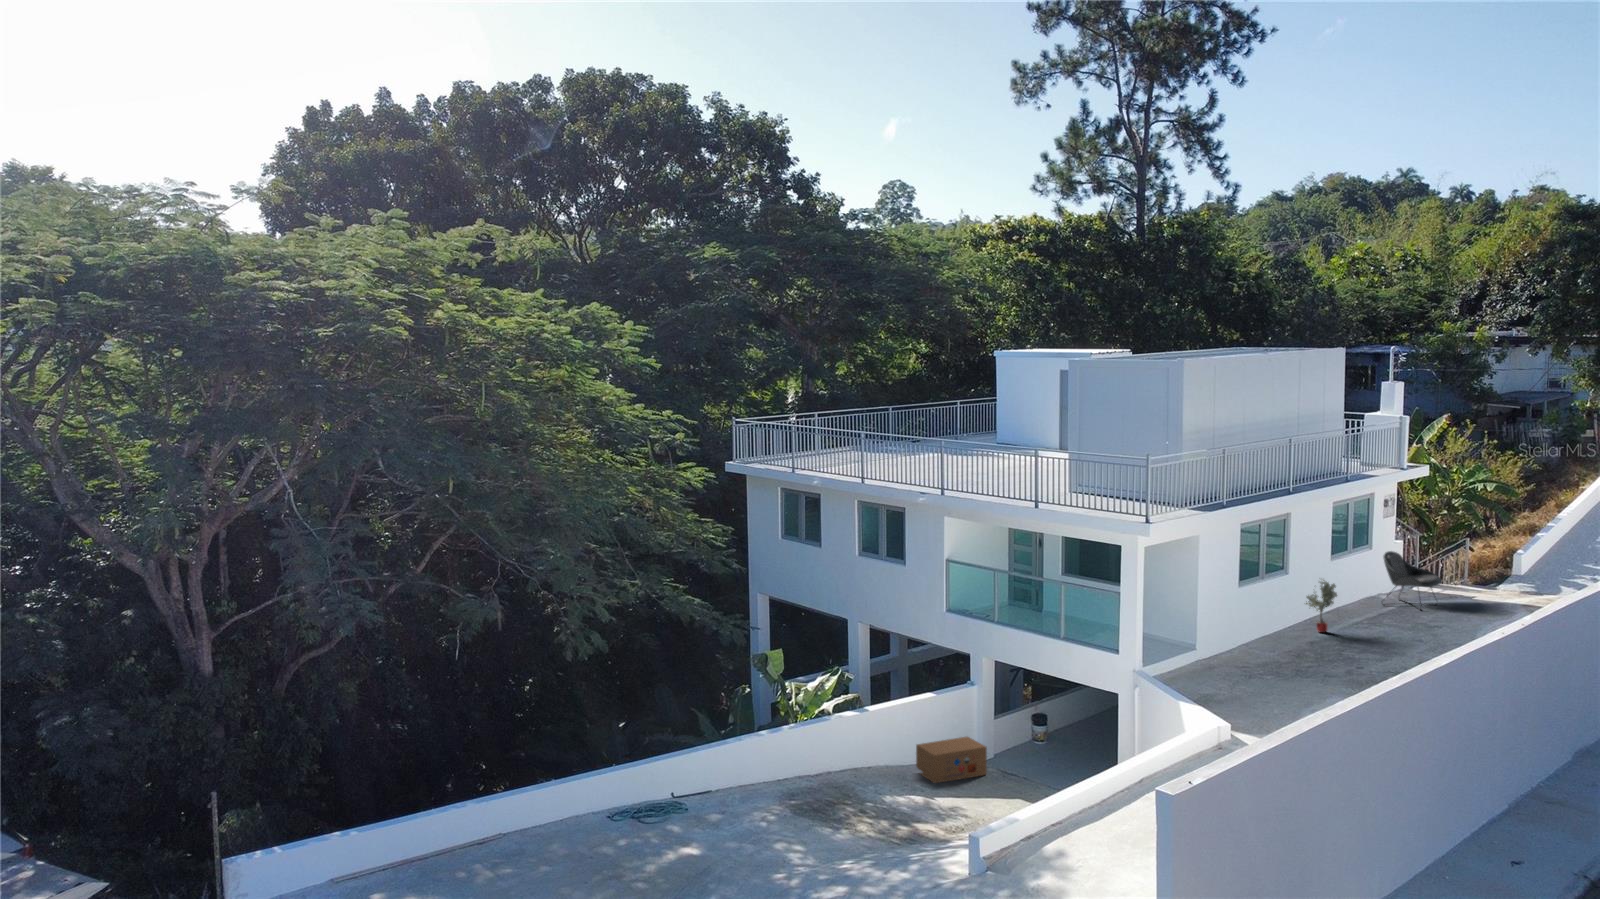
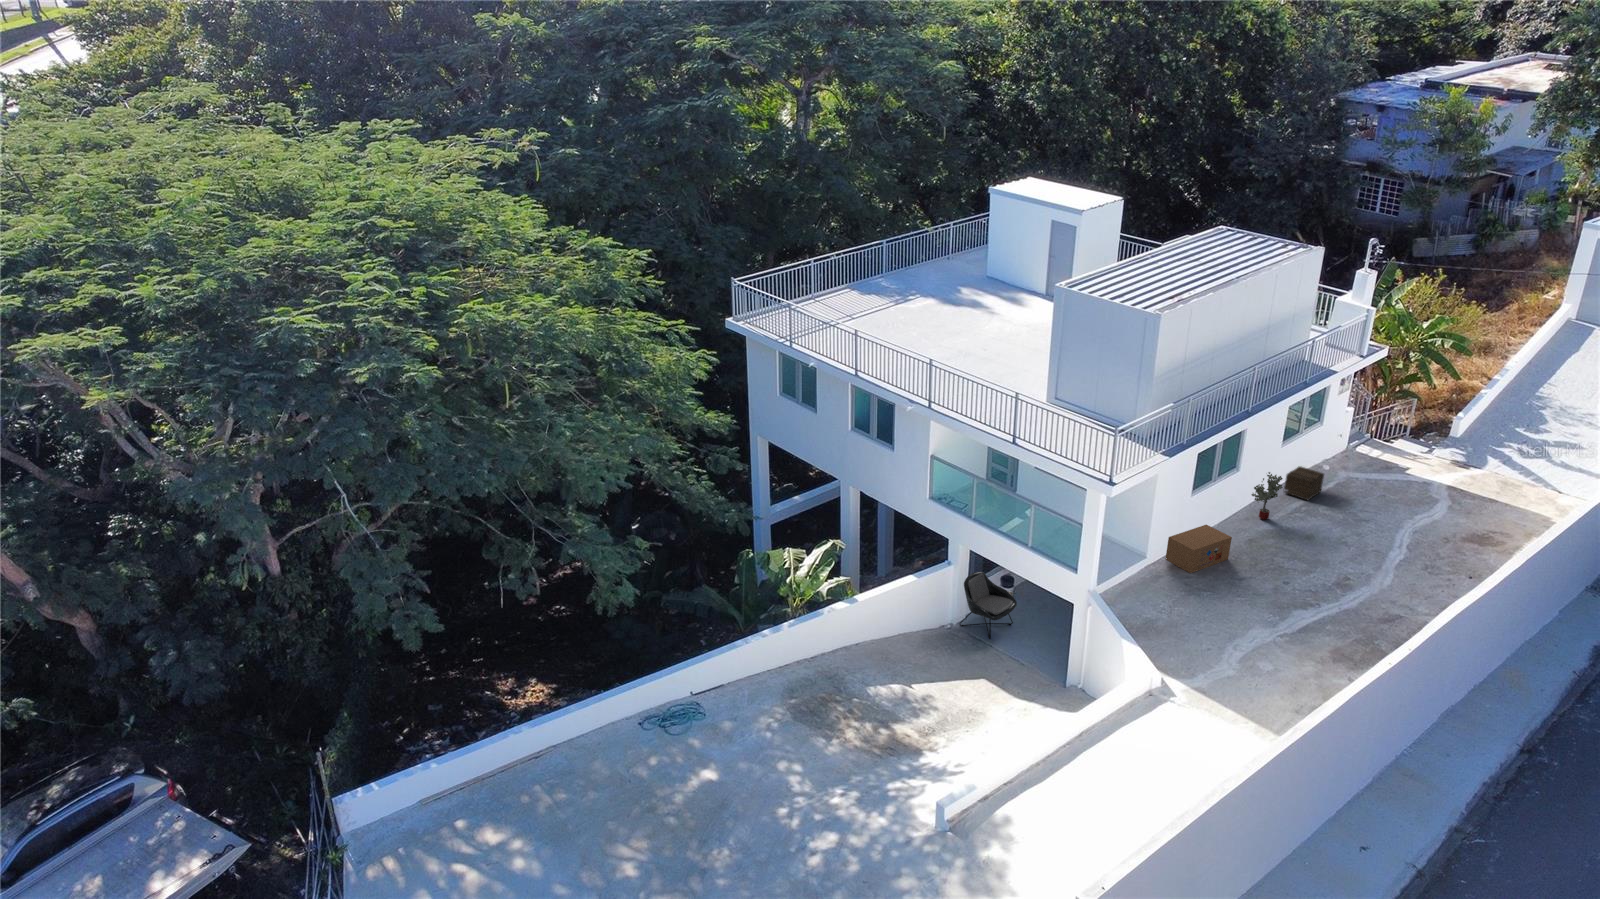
lounge chair: present [1383,551,1442,610] -> present [960,572,1017,639]
wooden crate: none [1340,589,1382,621] -> present [1284,466,1324,500]
cardboard box: present [916,737,987,783] -> present [1166,525,1232,573]

